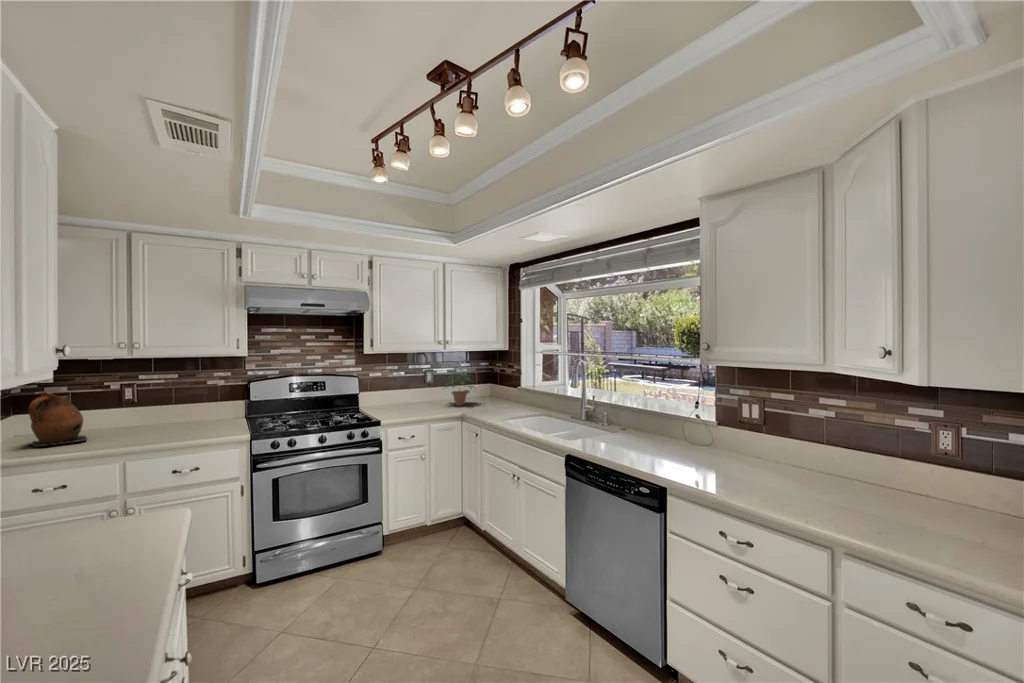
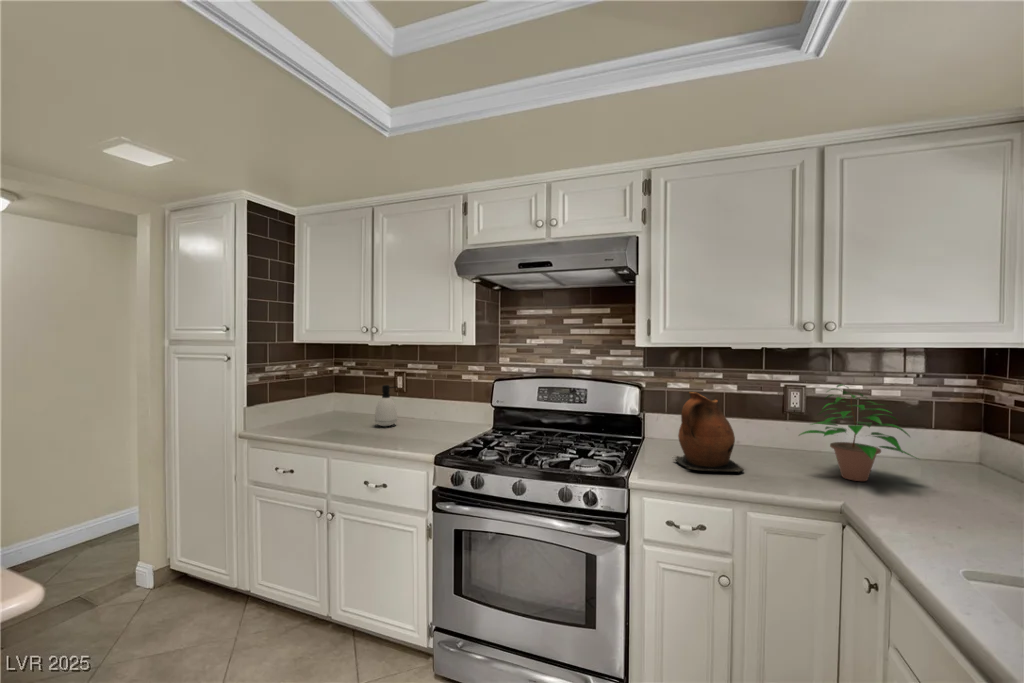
ceramic pitcher: present [29,392,87,446] -> present [675,392,744,473]
soap dispenser: none [128,394,153,431] -> present [375,385,397,426]

